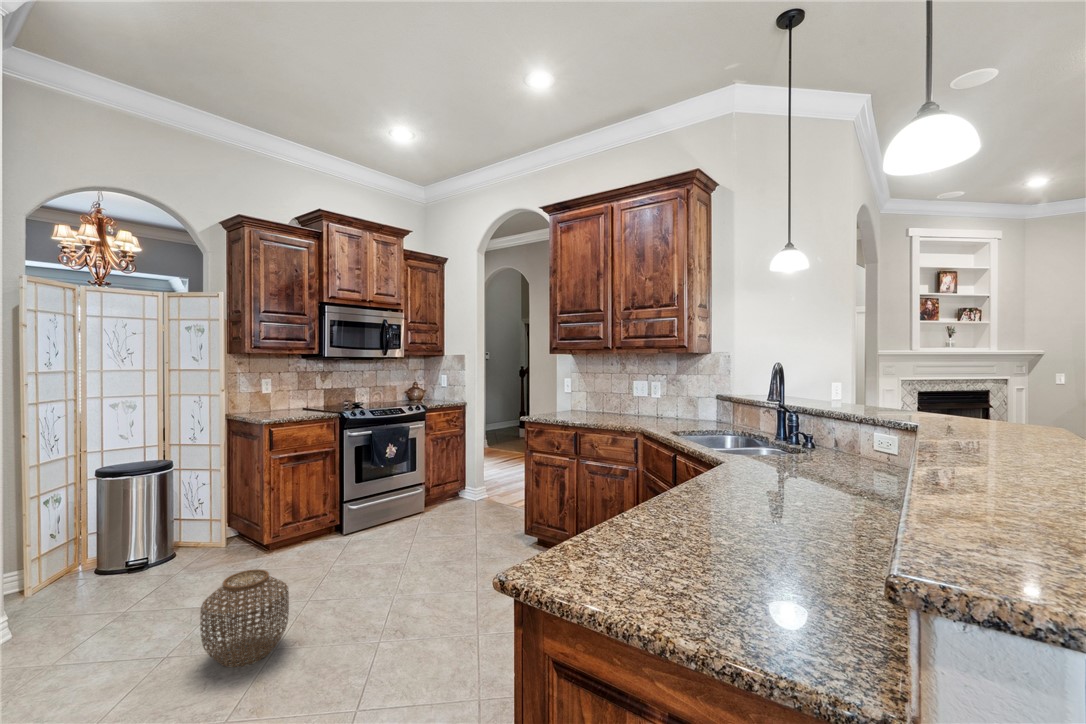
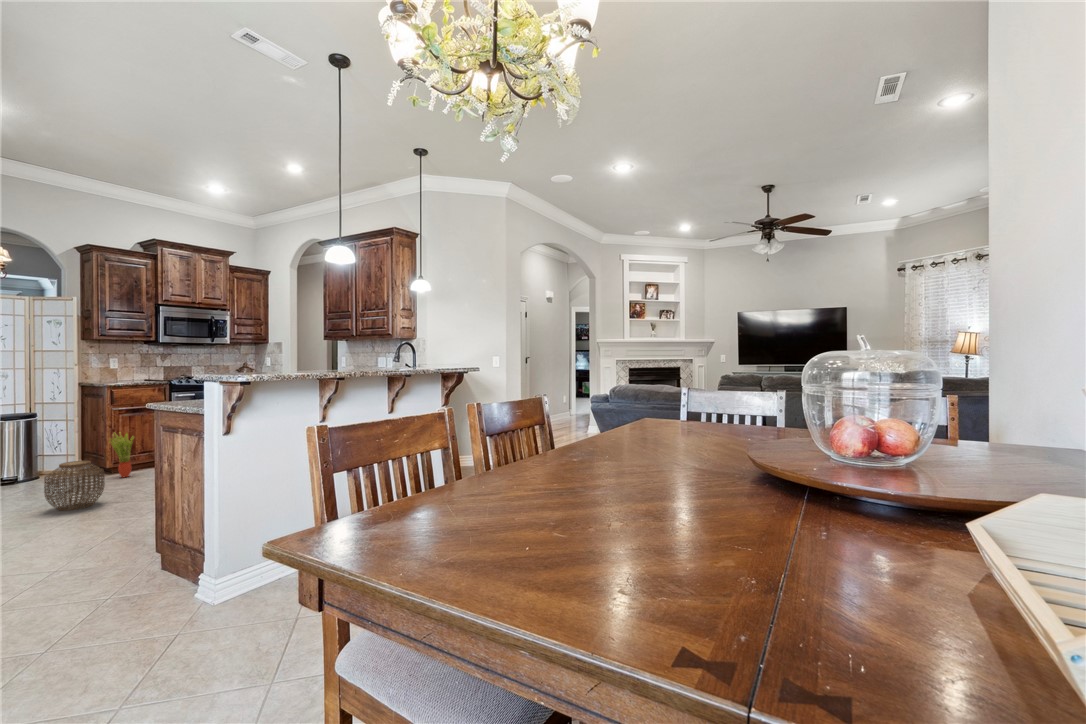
potted plant: none [270,492,304,561] -> present [111,433,134,478]

